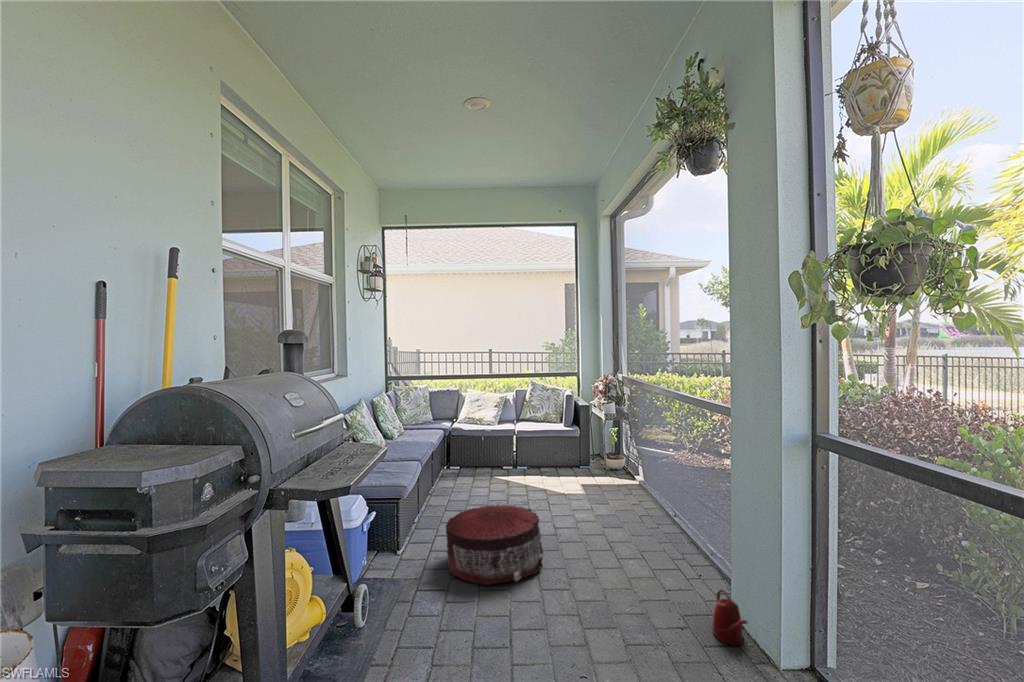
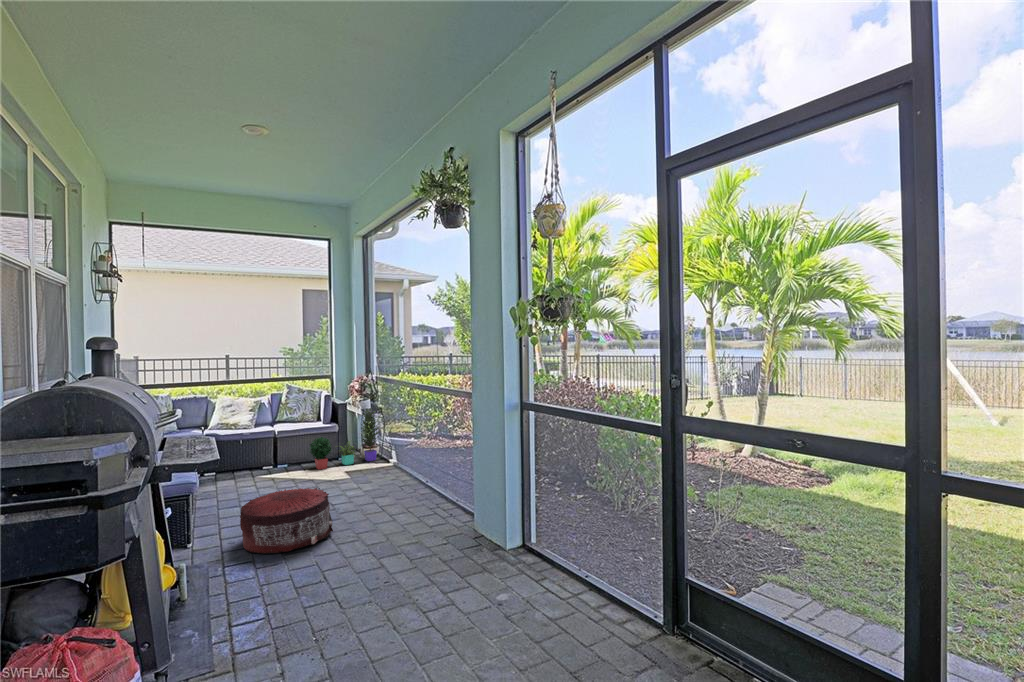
potted plant: none [547,412,624,477] -> present [310,408,379,470]
watering can: present [713,589,747,647] -> none [465,512,487,545]

